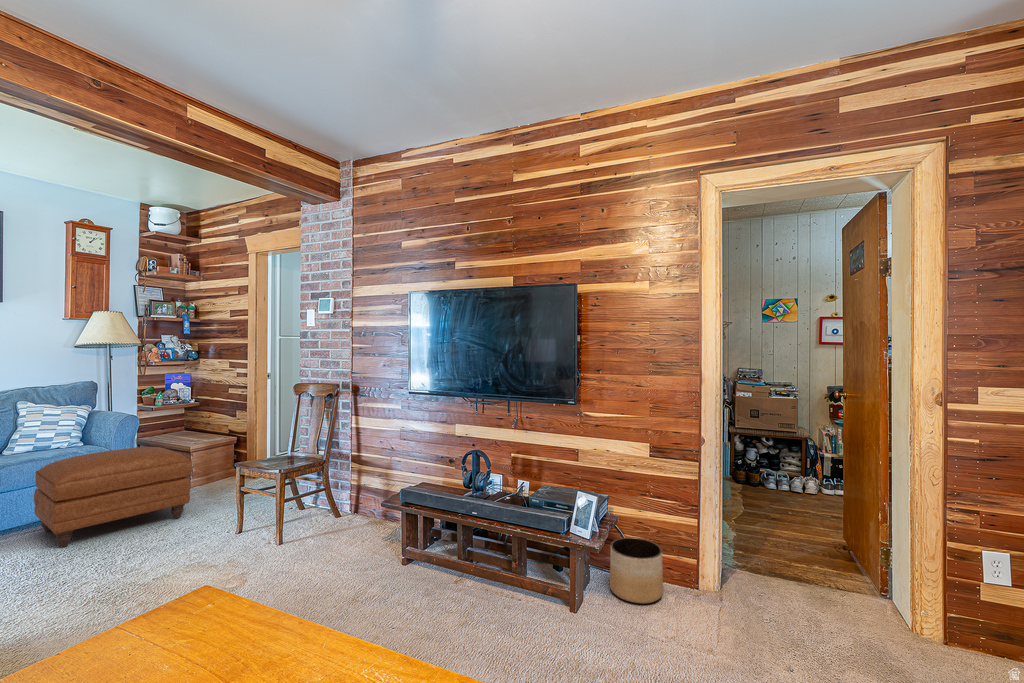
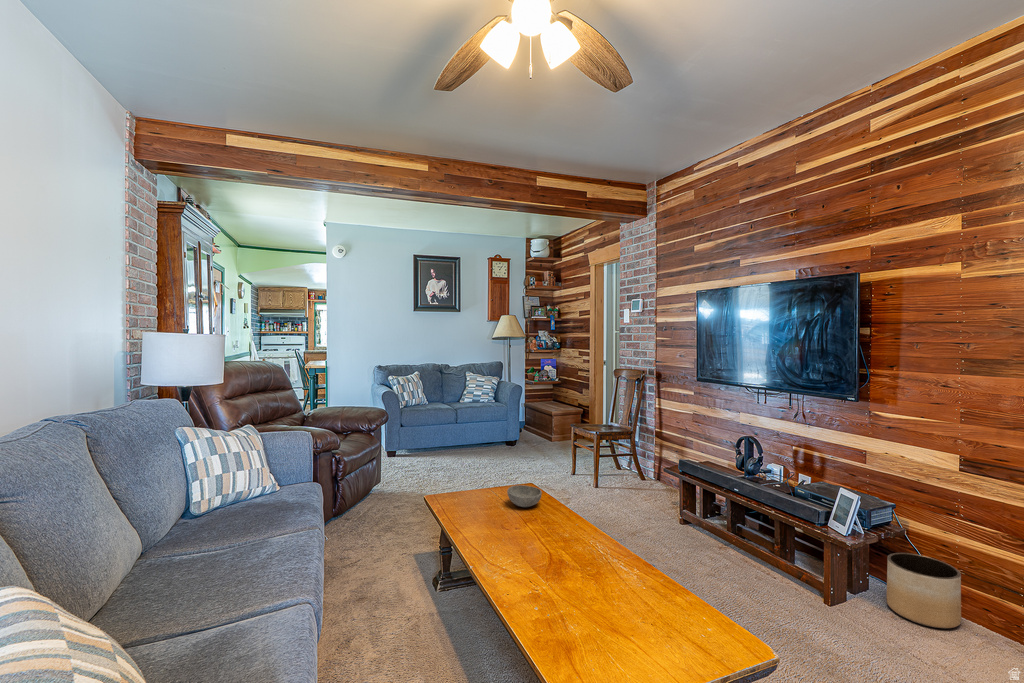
ottoman: present [34,447,192,547] -> none [470,408,548,463]
bowl: none [172,593,244,641] -> present [507,485,542,507]

